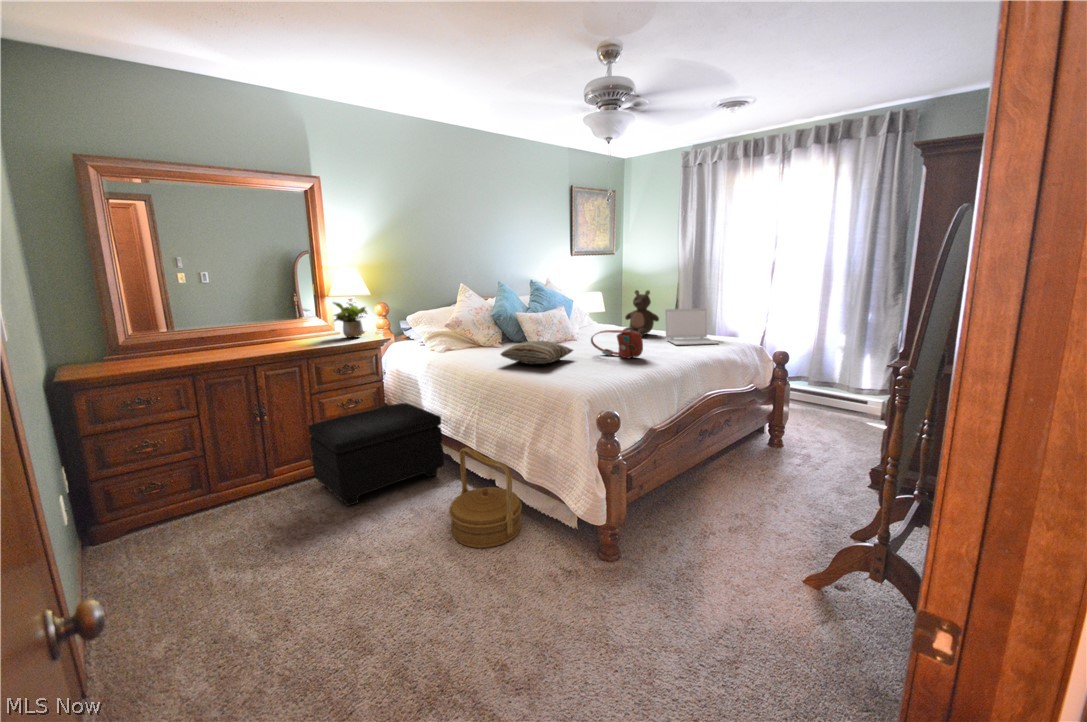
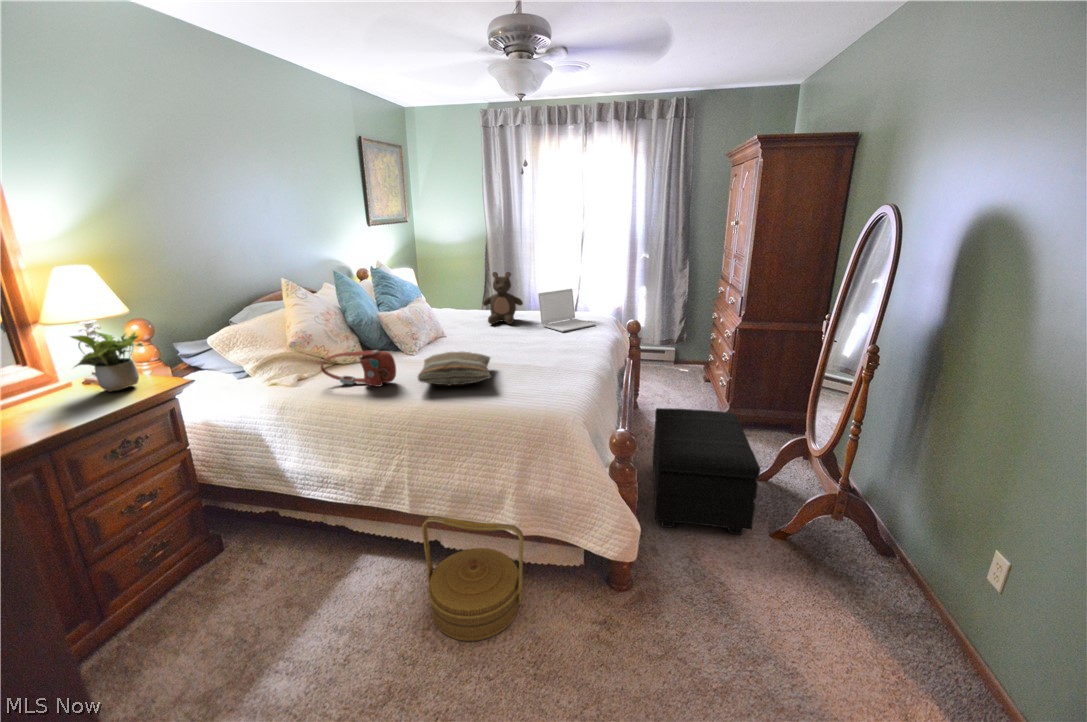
handbag: present [591,330,643,358] -> present [321,350,396,387]
footstool: present [308,403,444,506] -> present [653,408,760,535]

